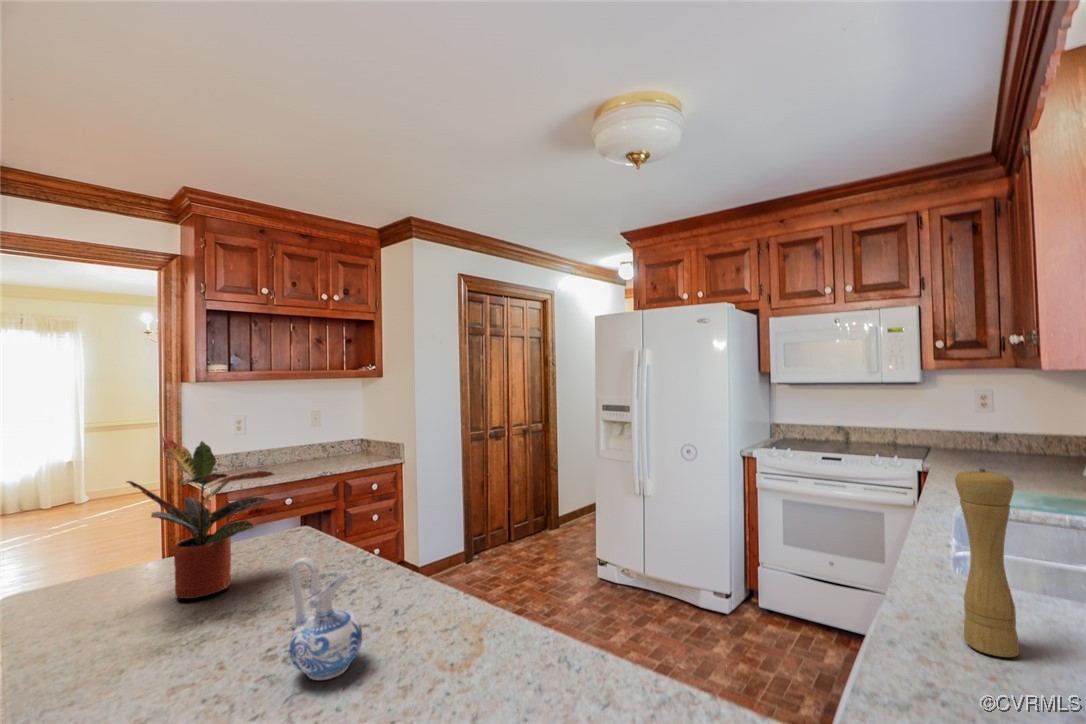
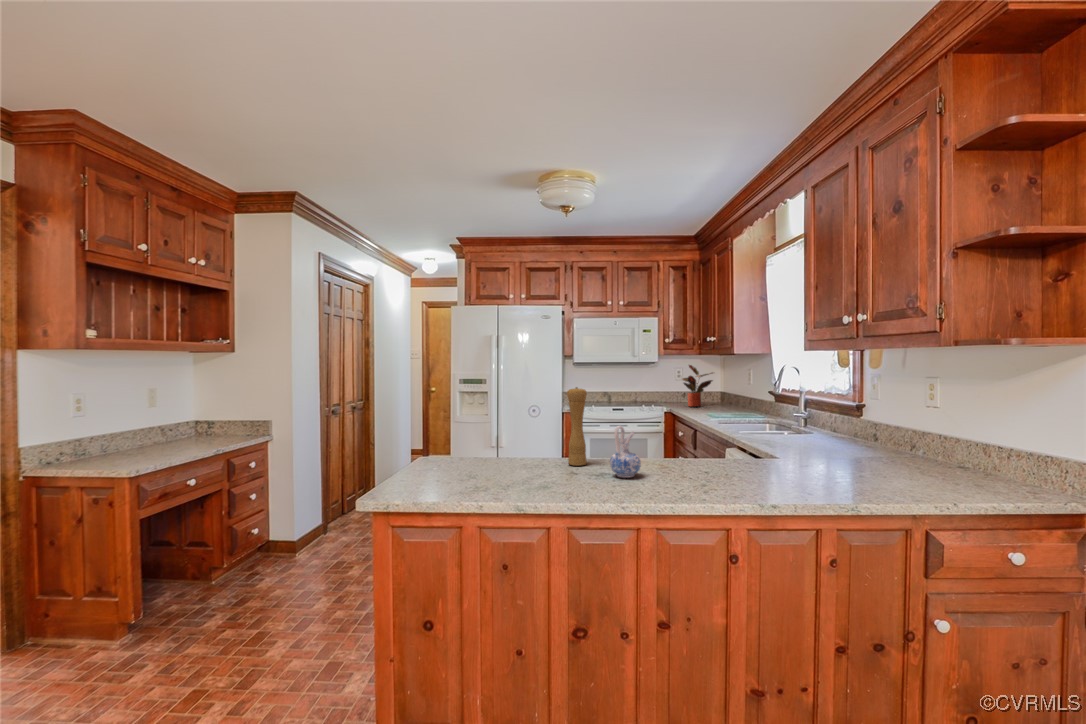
potted plant: present [127,437,274,599] -> present [683,365,713,407]
pepper mill: present [955,468,1019,657] -> present [567,387,587,466]

